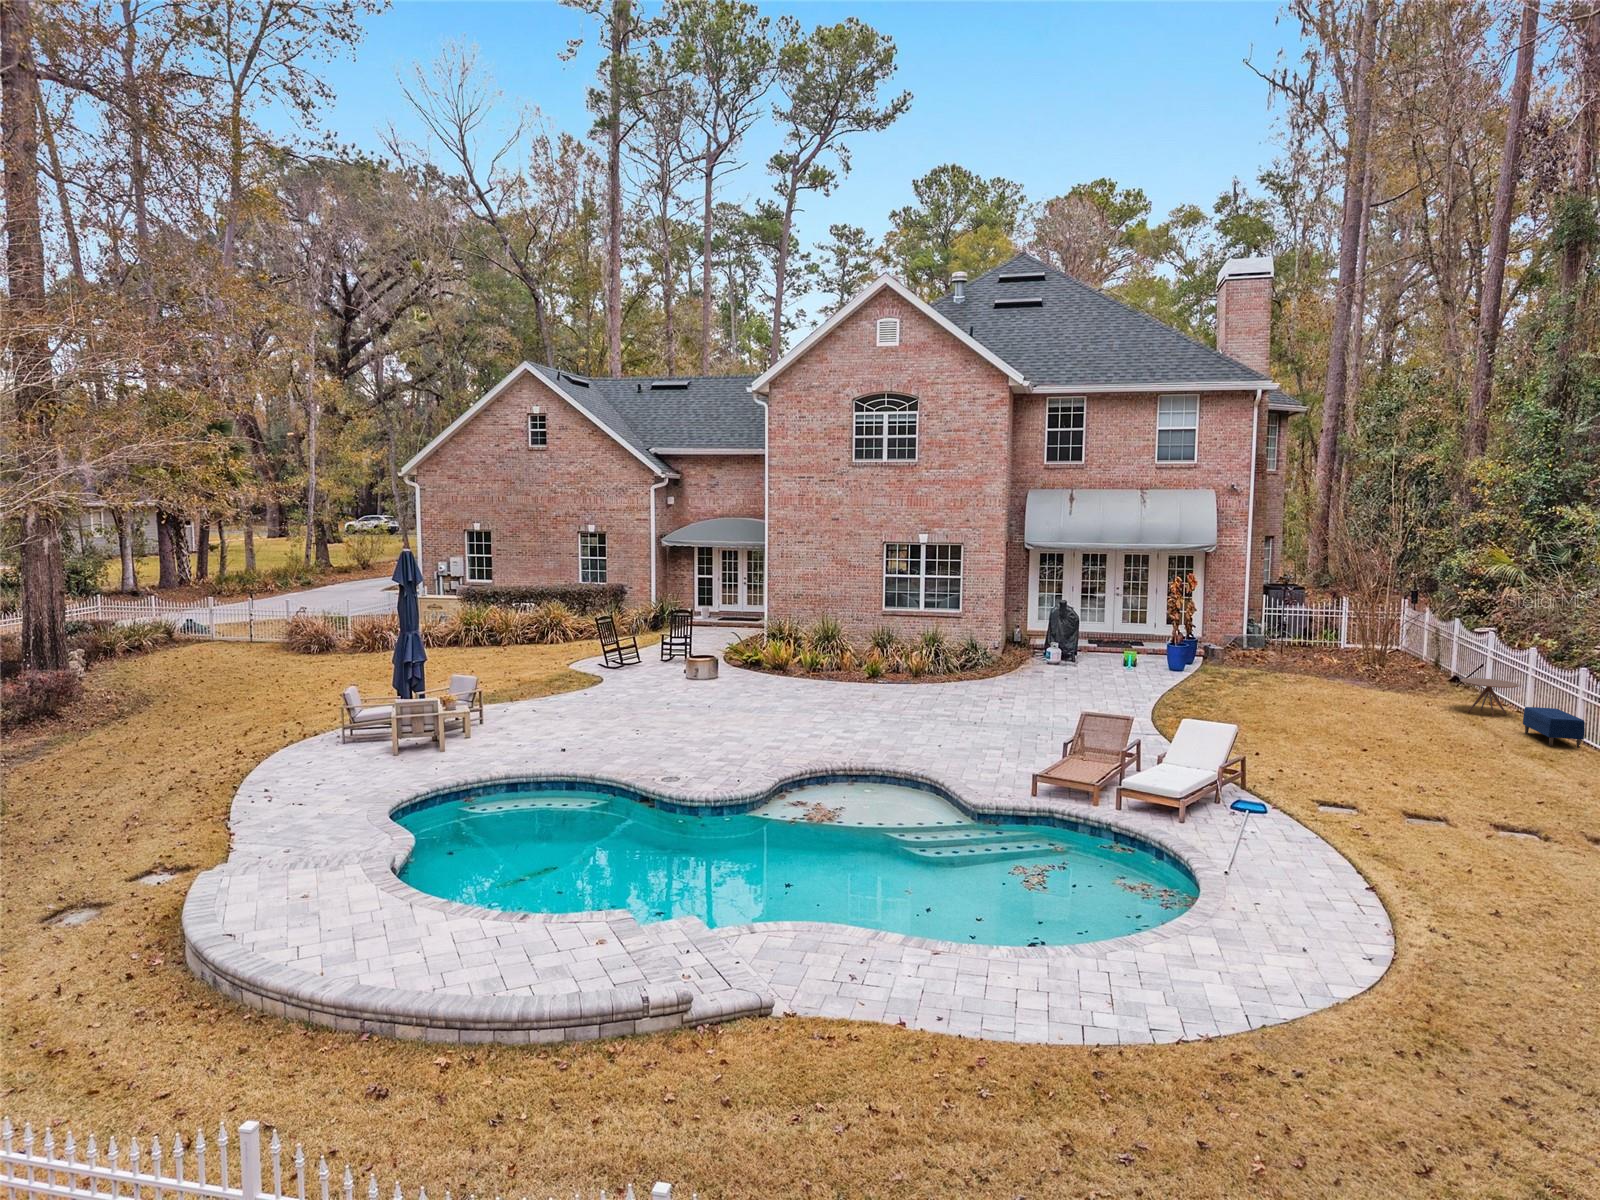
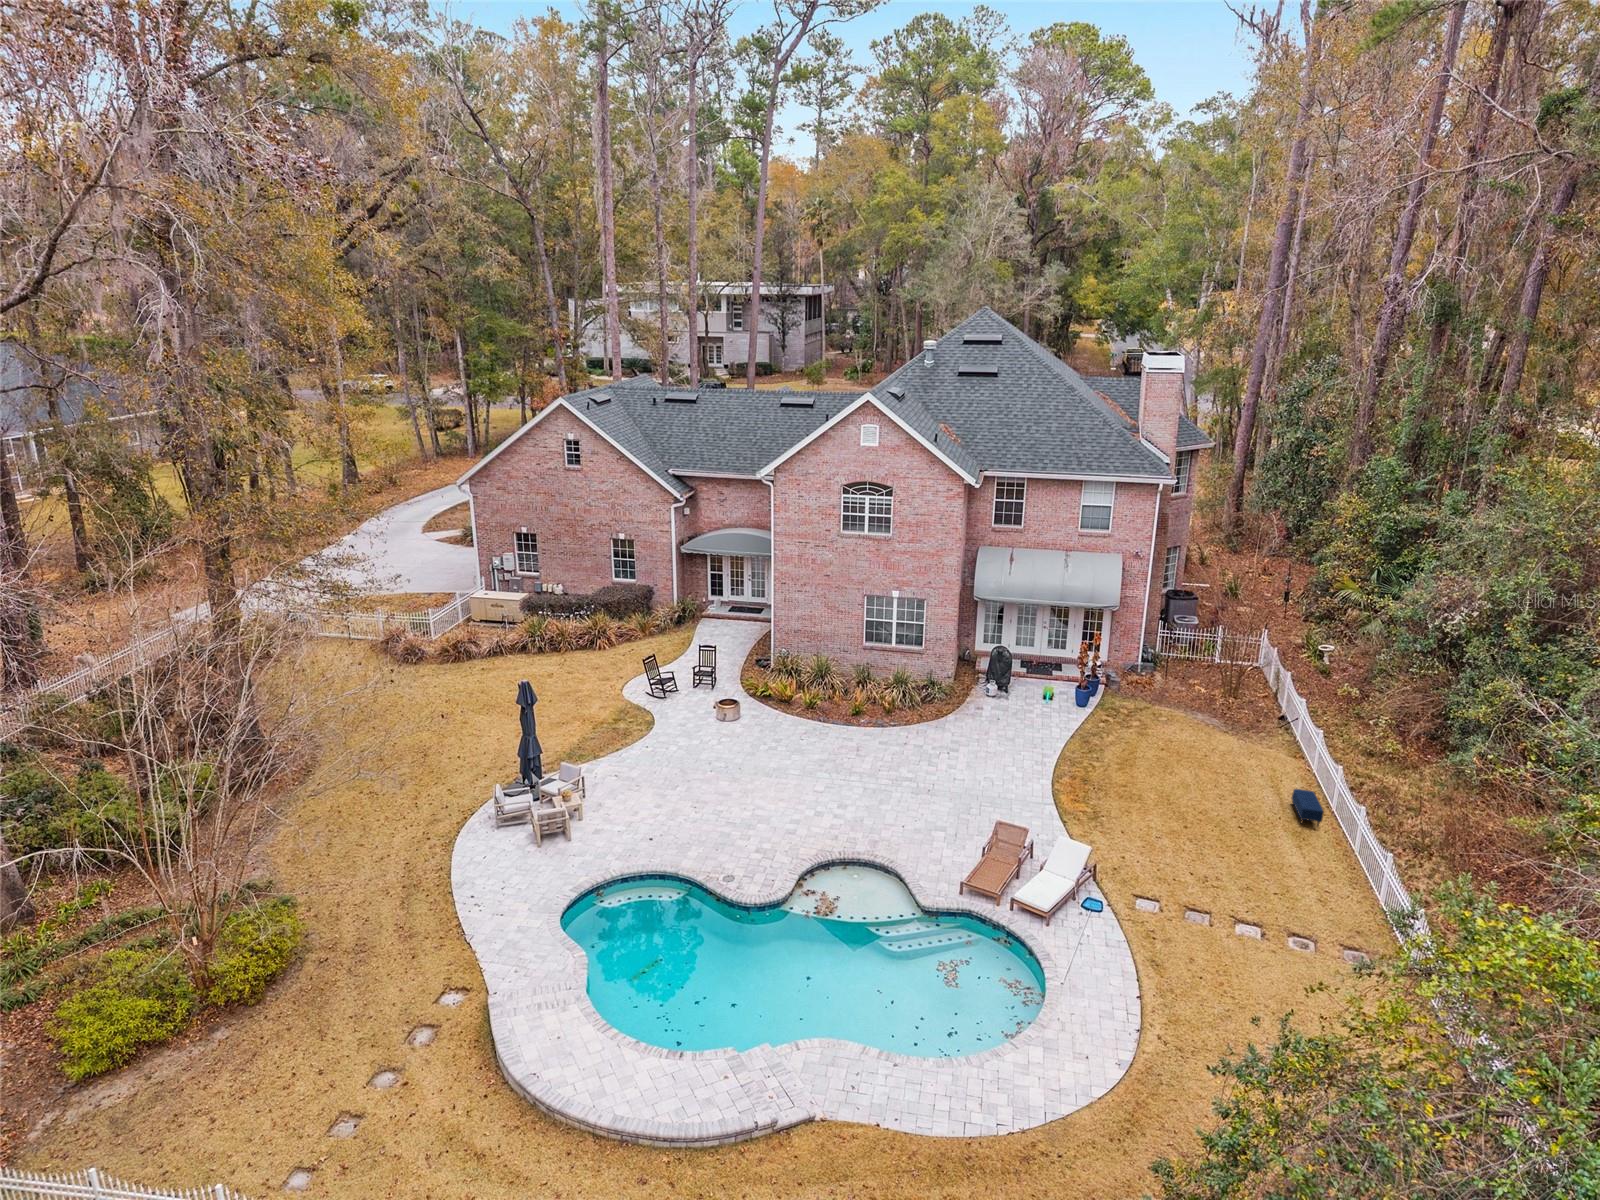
round table: present [1460,678,1519,717] -> none [1263,747,1300,780]

